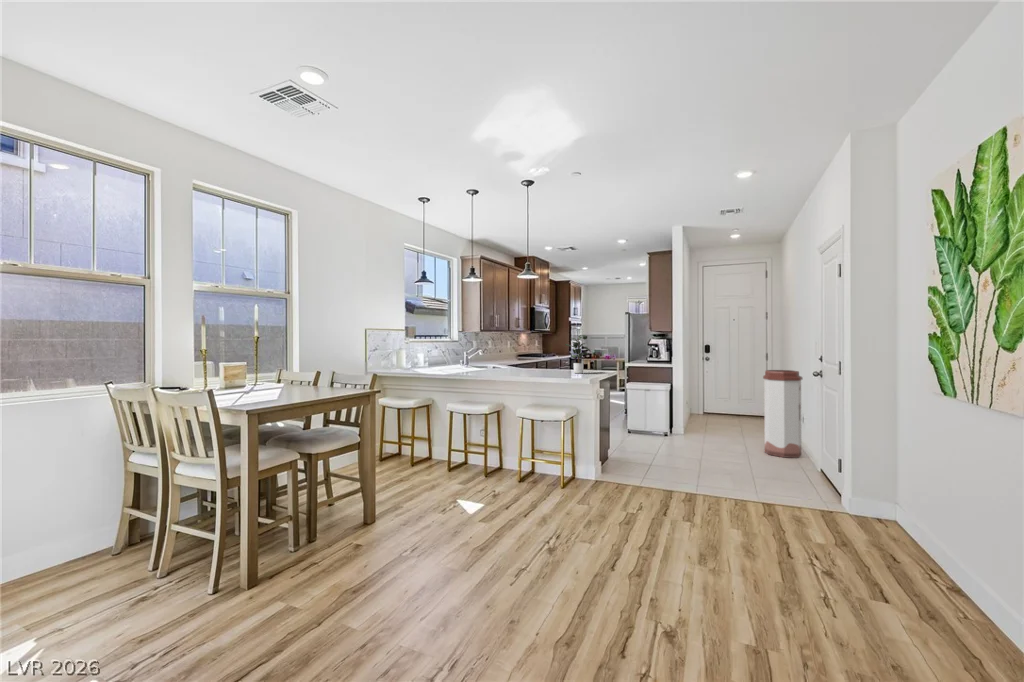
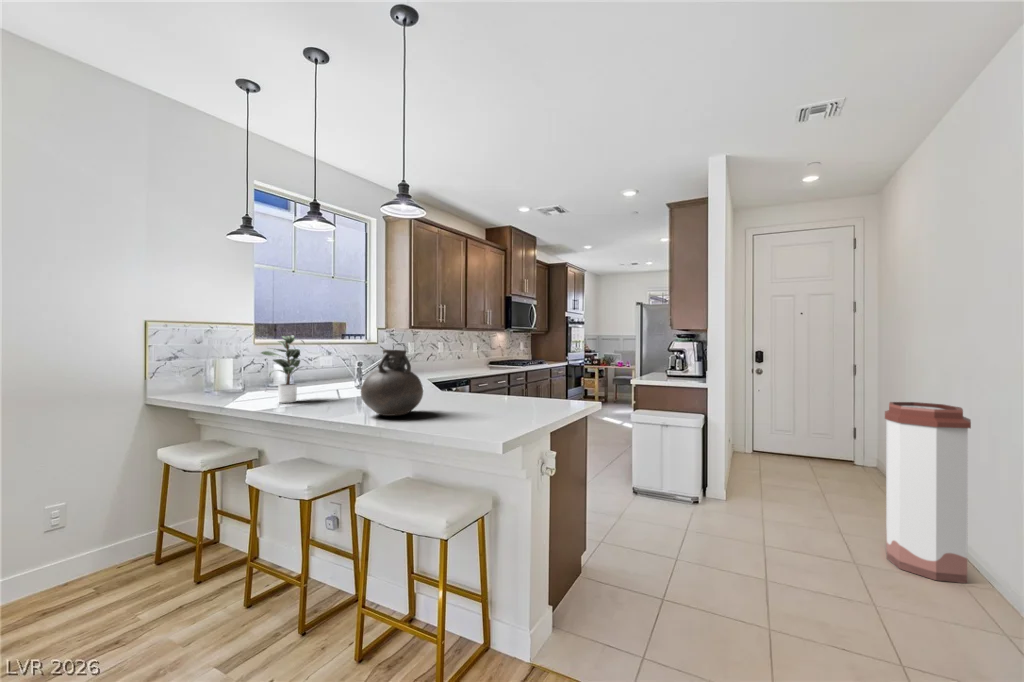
potted plant: present [565,335,590,374] -> present [261,336,306,403]
vase: none [510,343,538,374] -> present [361,349,423,416]

